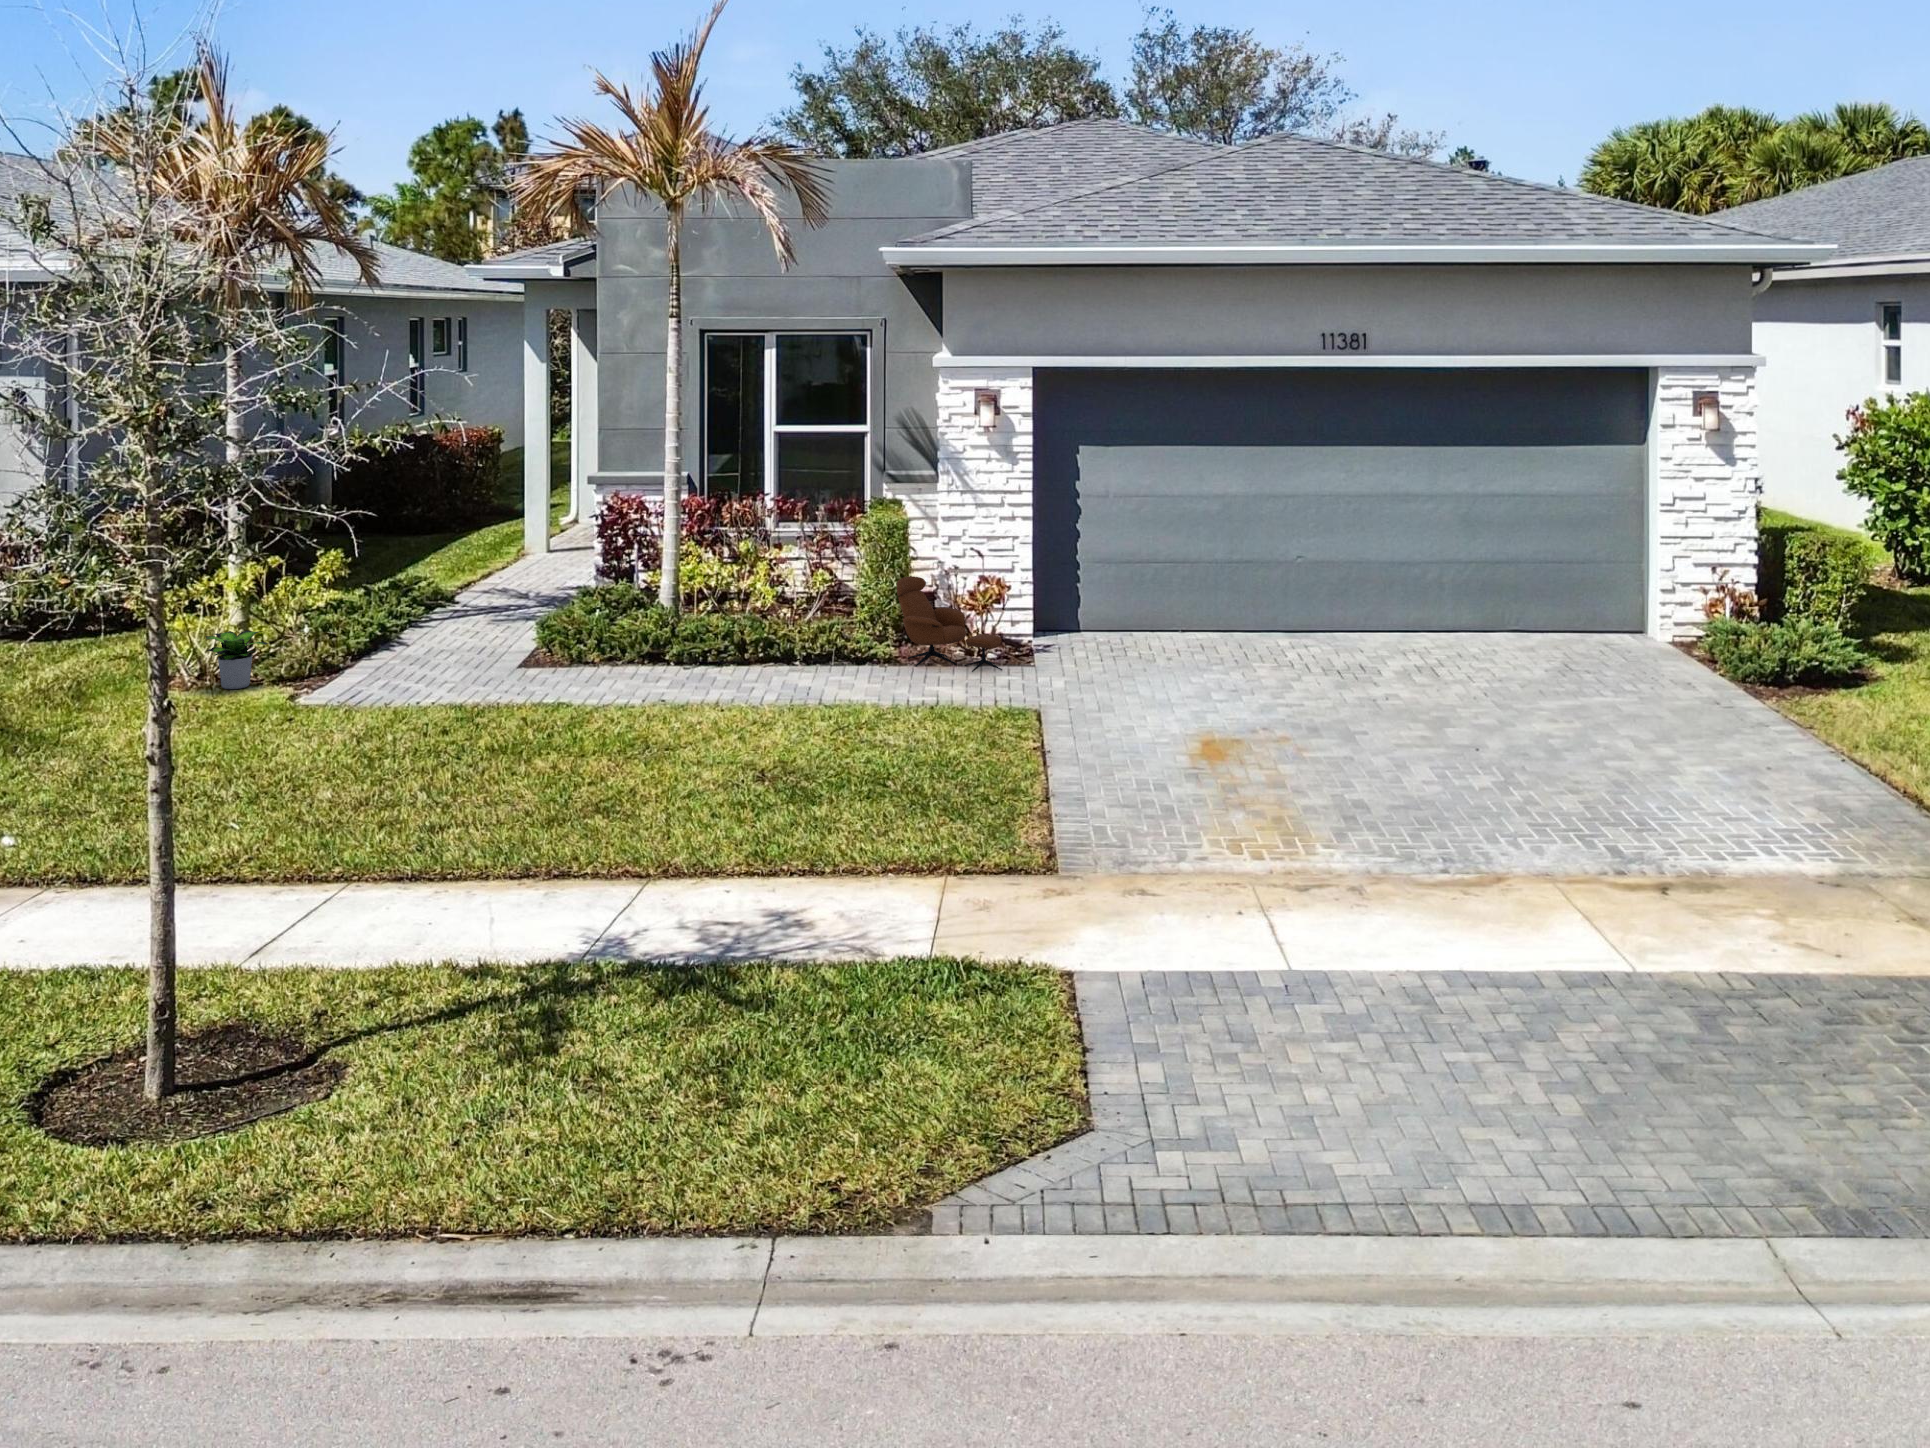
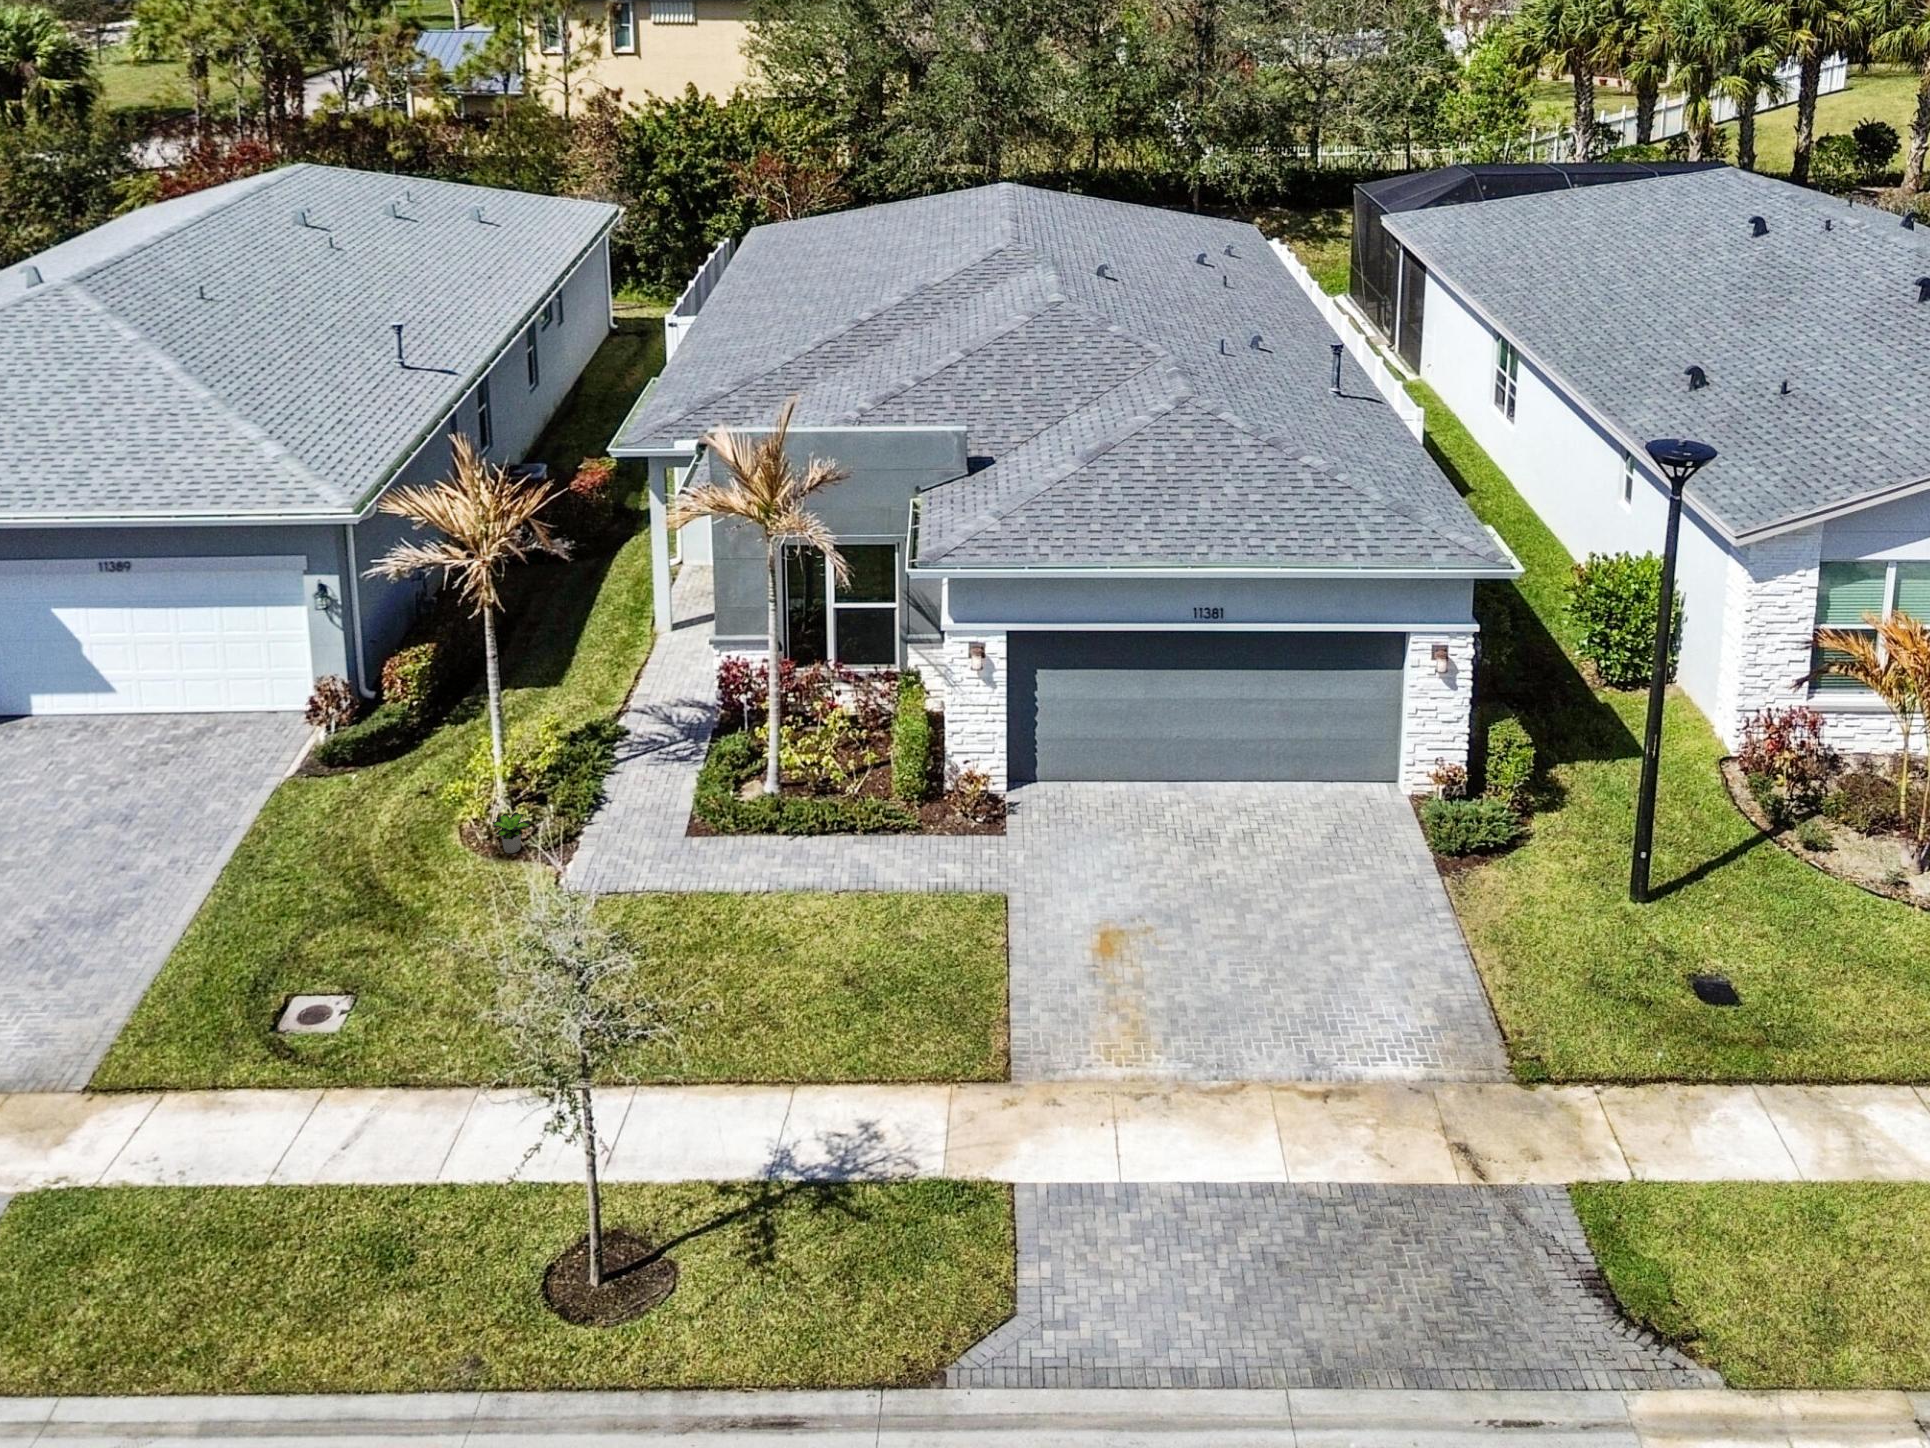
lounge chair: present [897,576,1002,672] -> none [917,760,983,832]

